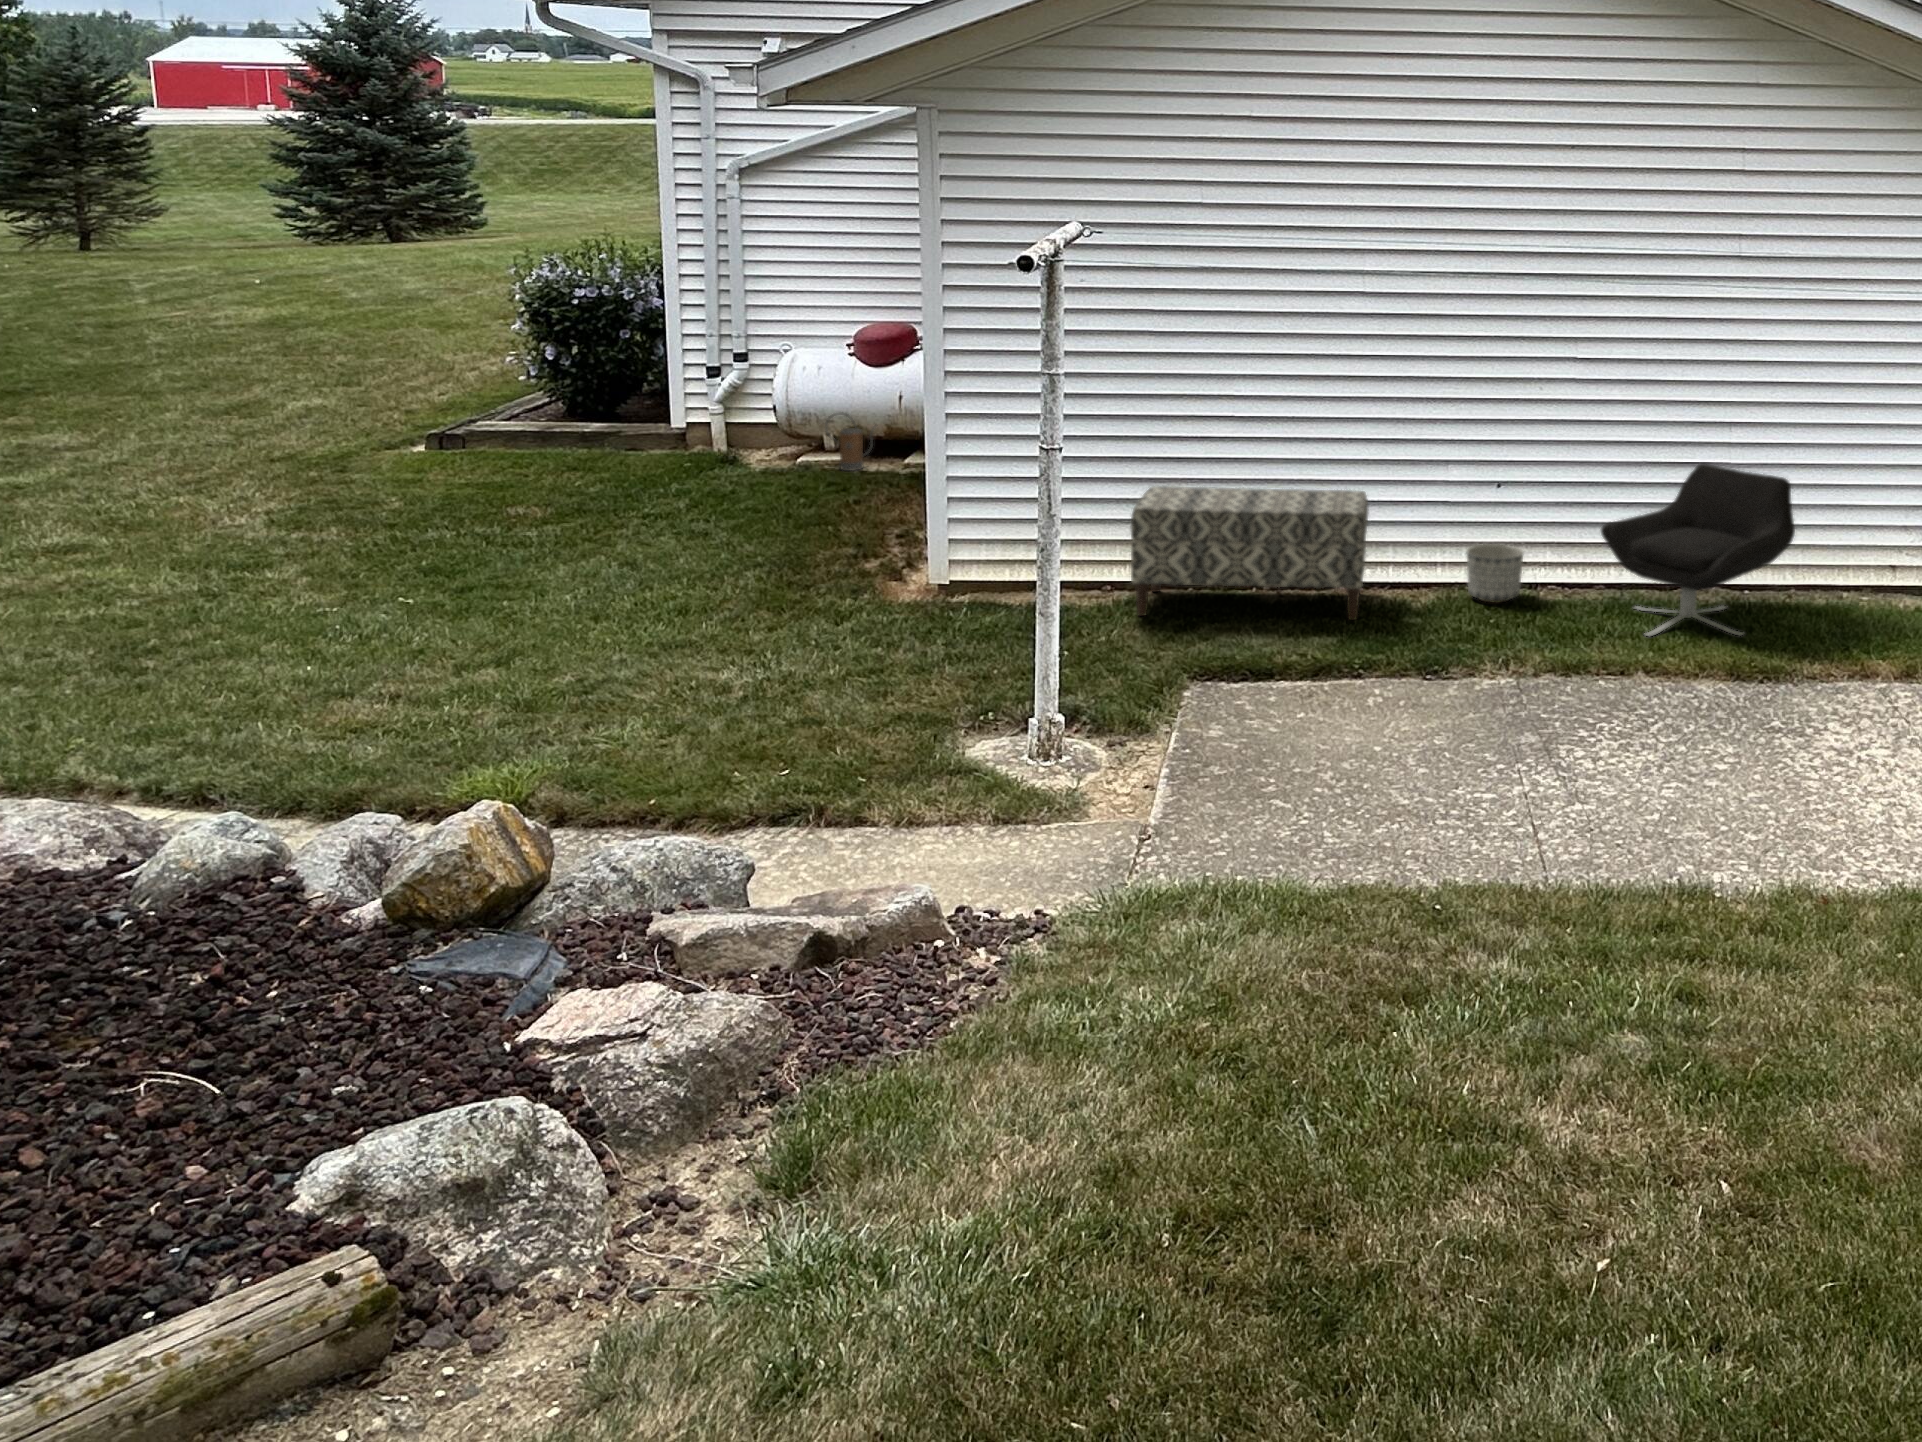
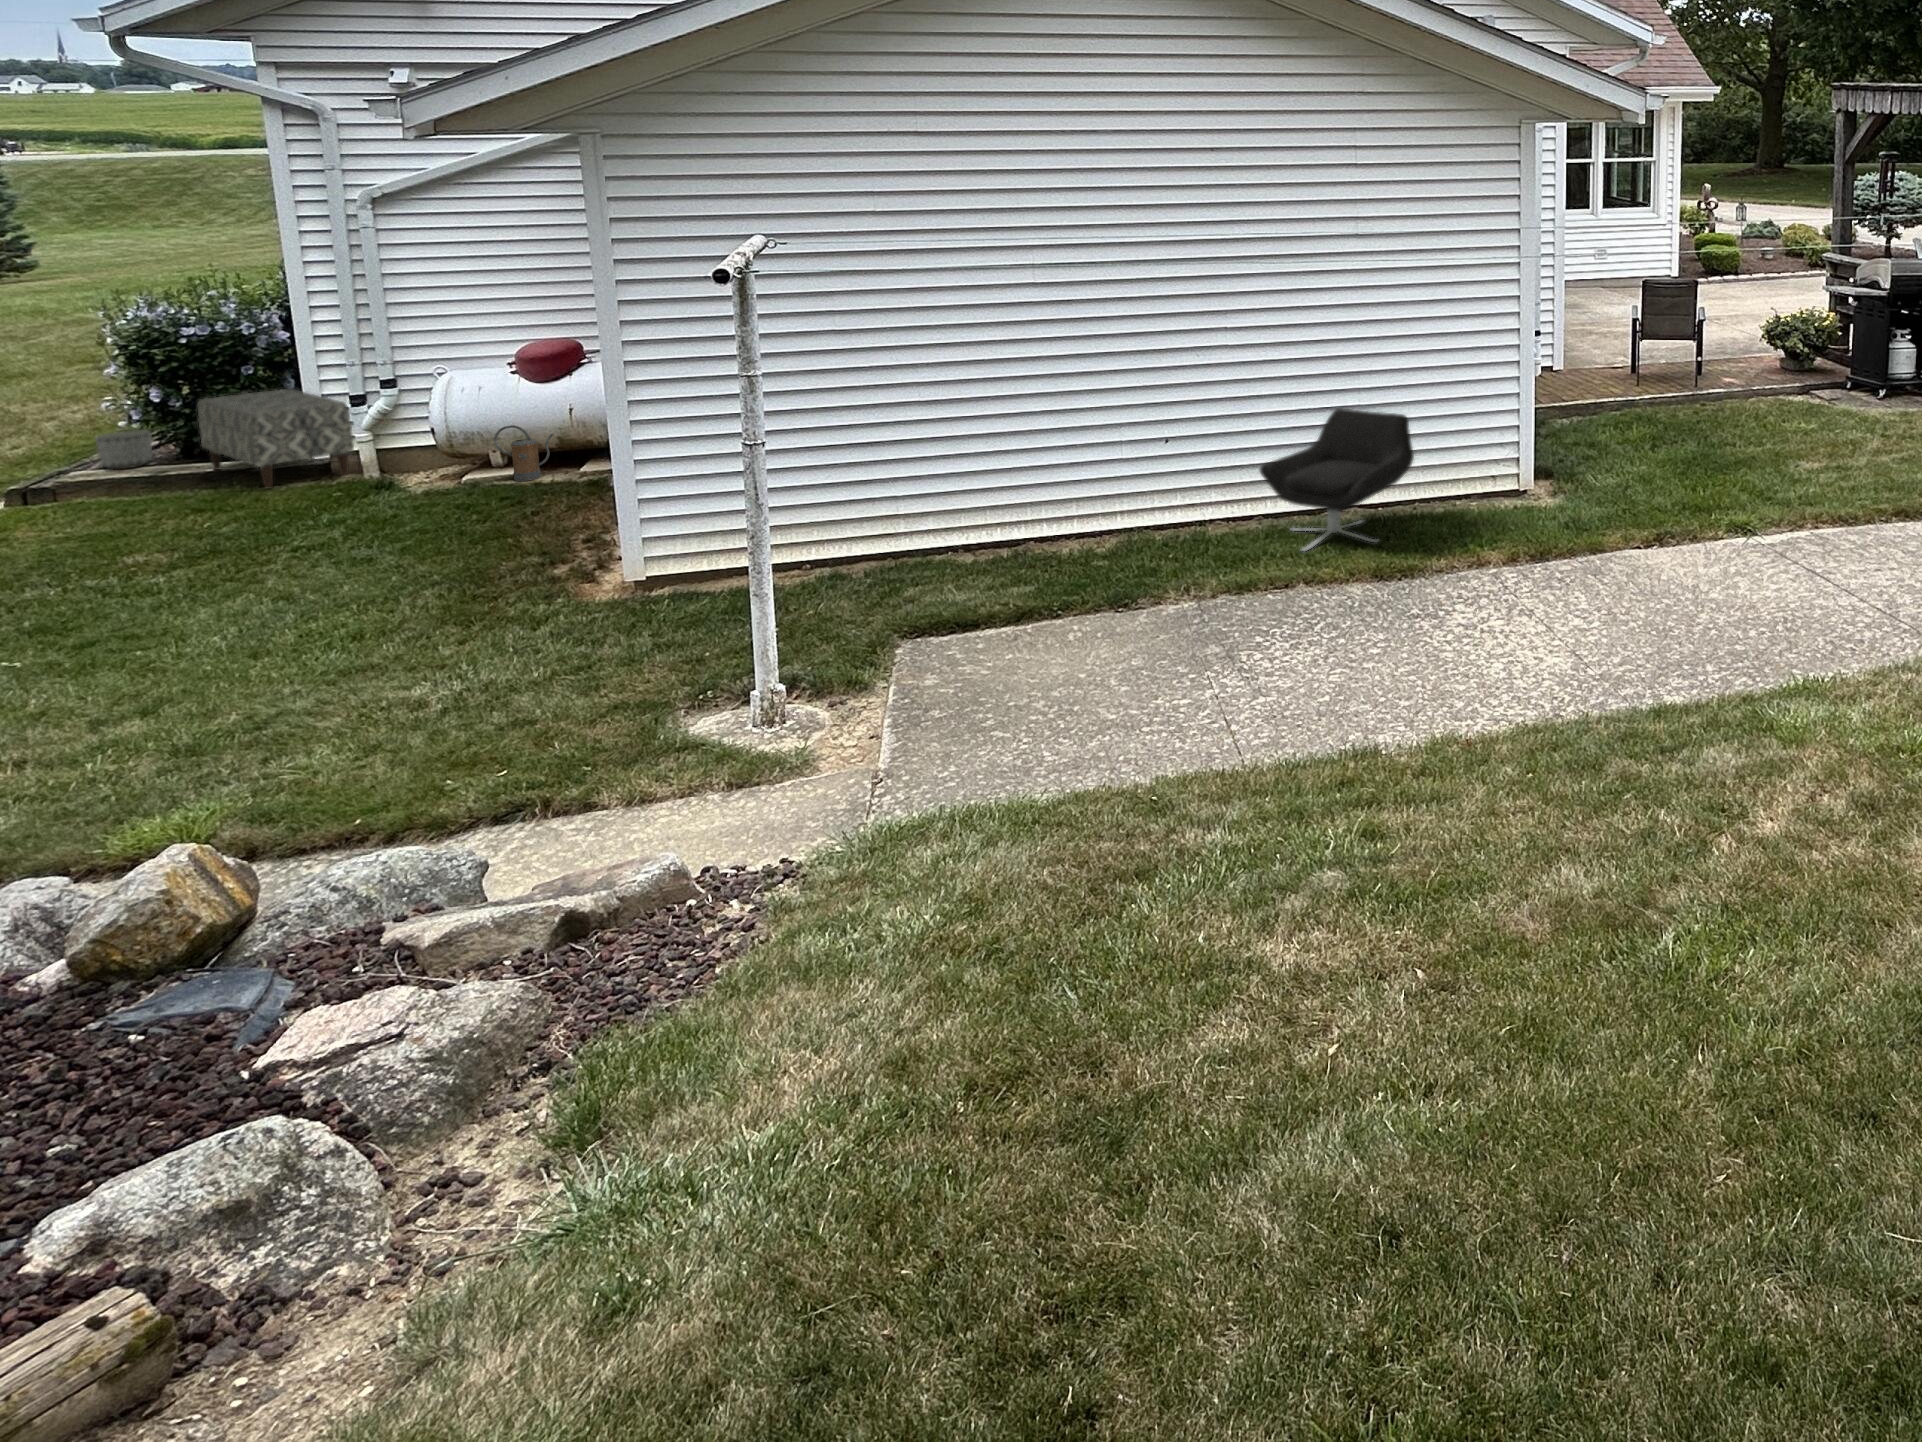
bench: present [1131,486,1369,620] -> present [198,389,354,488]
planter: present [1467,544,1523,603] -> present [95,430,152,469]

